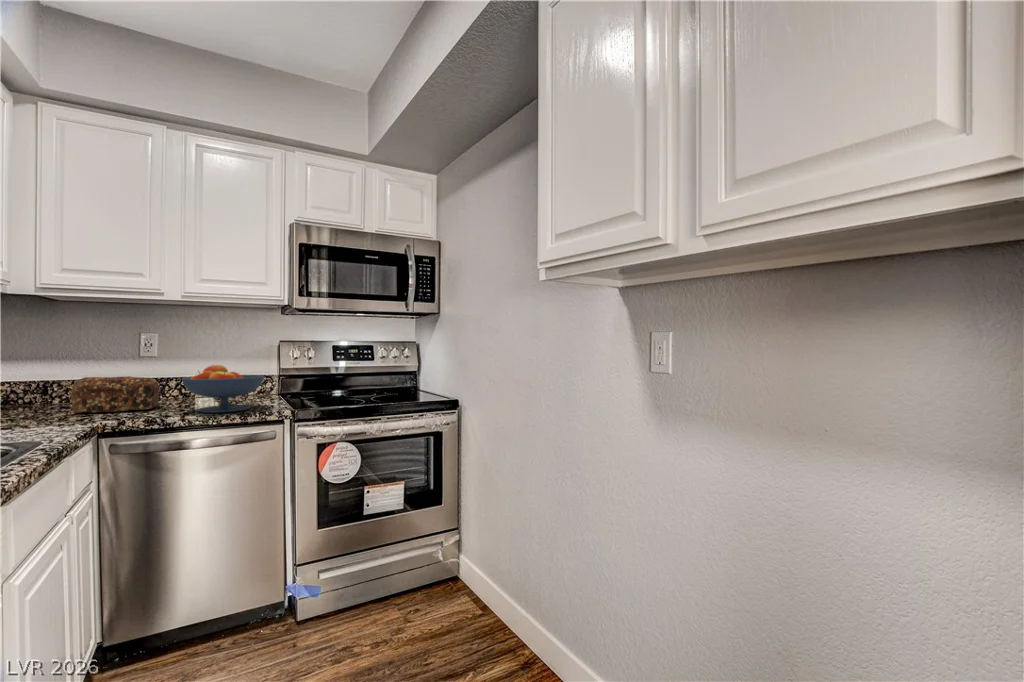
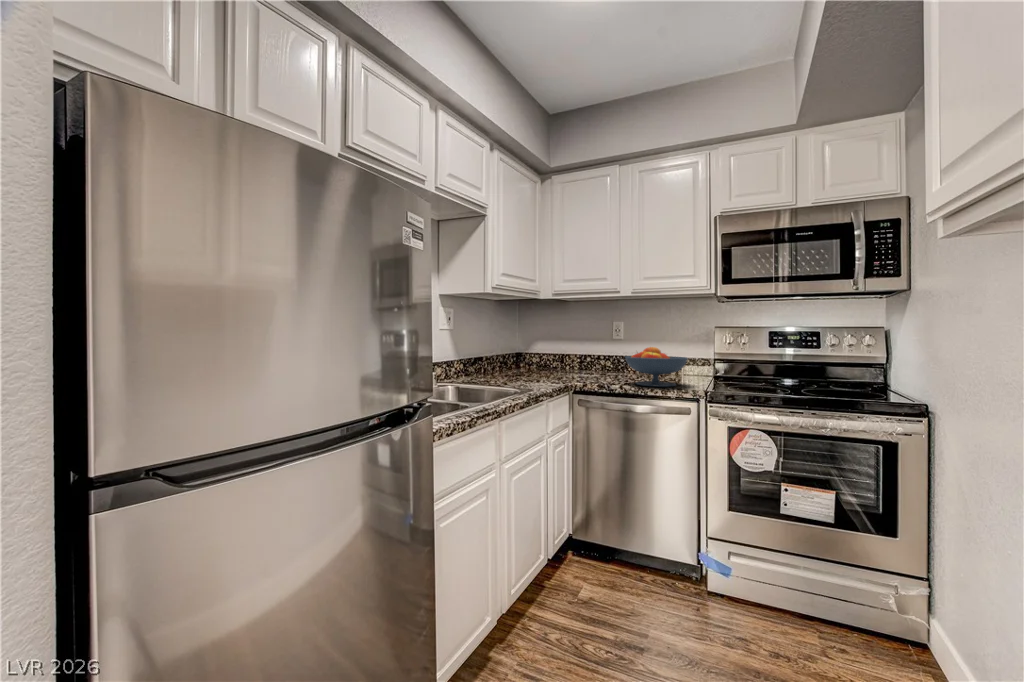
bread loaf: present [71,376,159,413] -> none [567,353,618,378]

